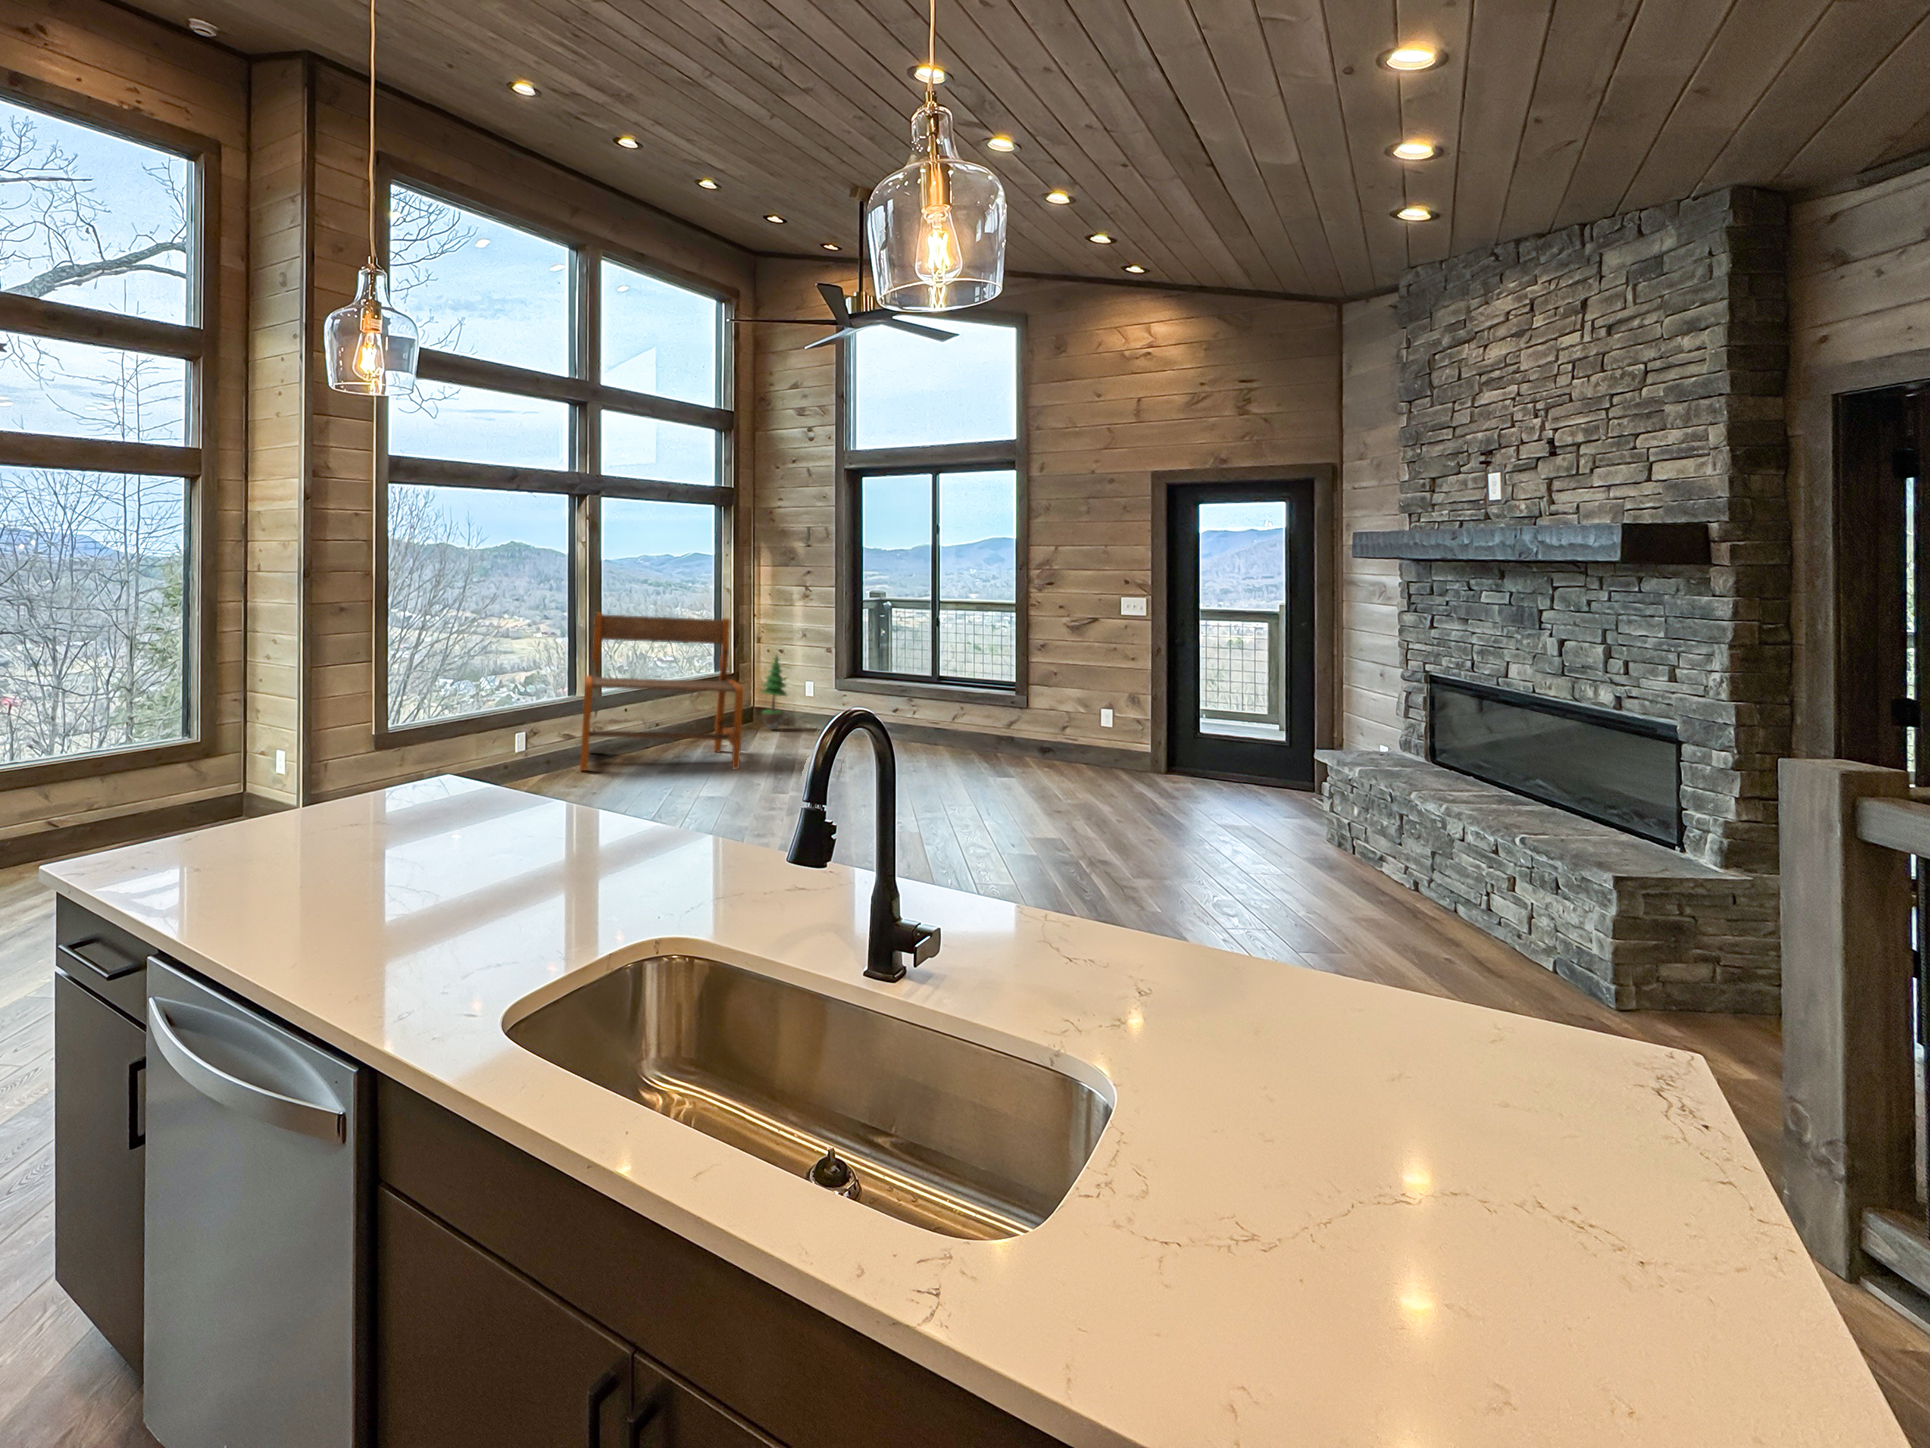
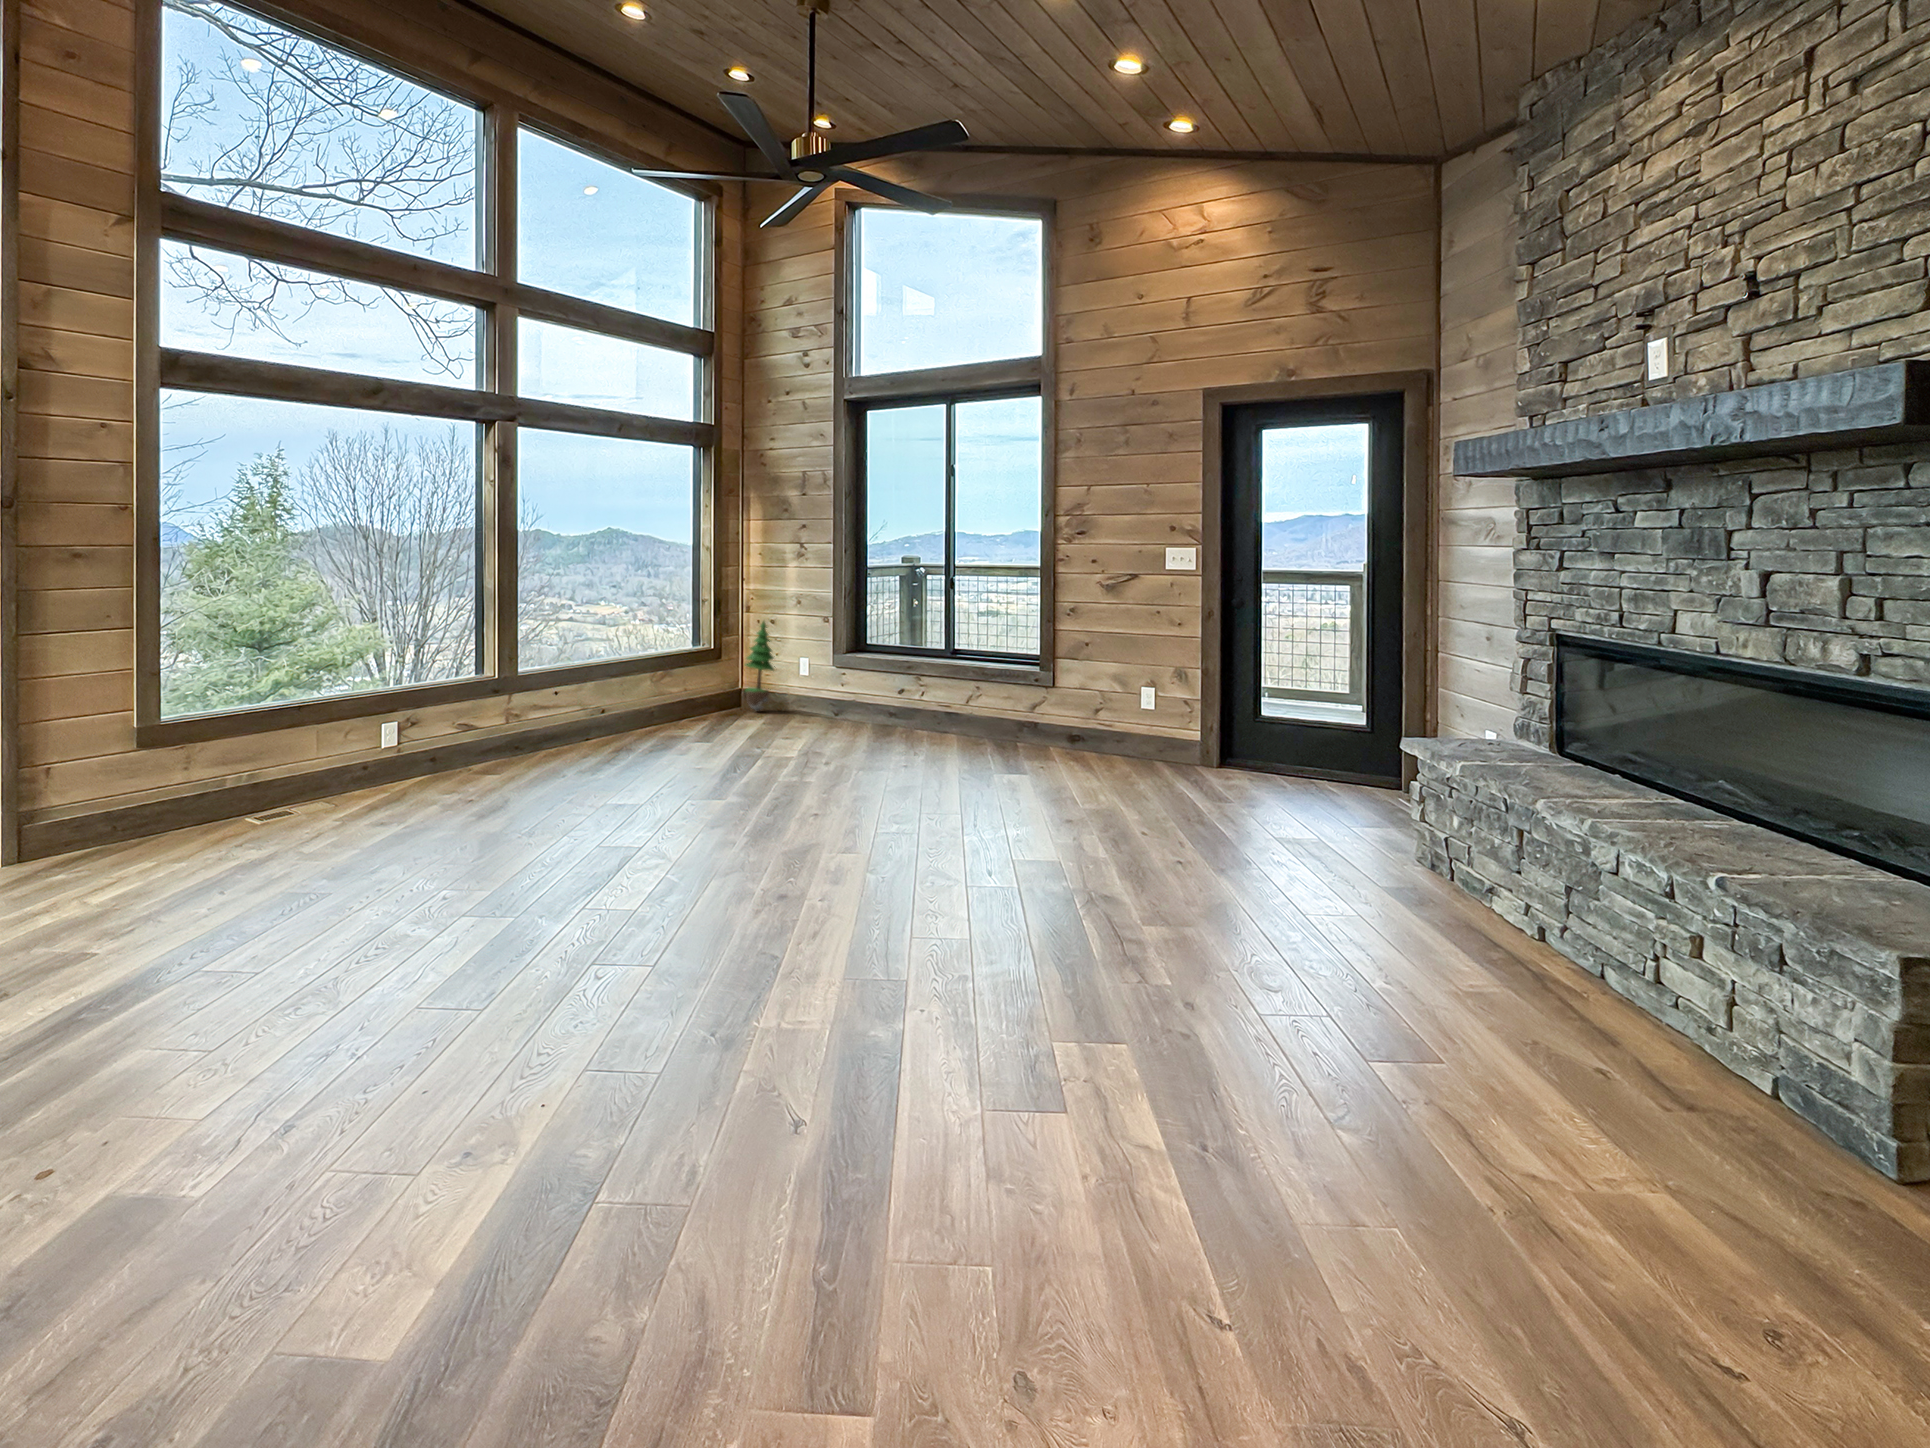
bench: present [580,613,743,770] -> none [465,558,684,761]

